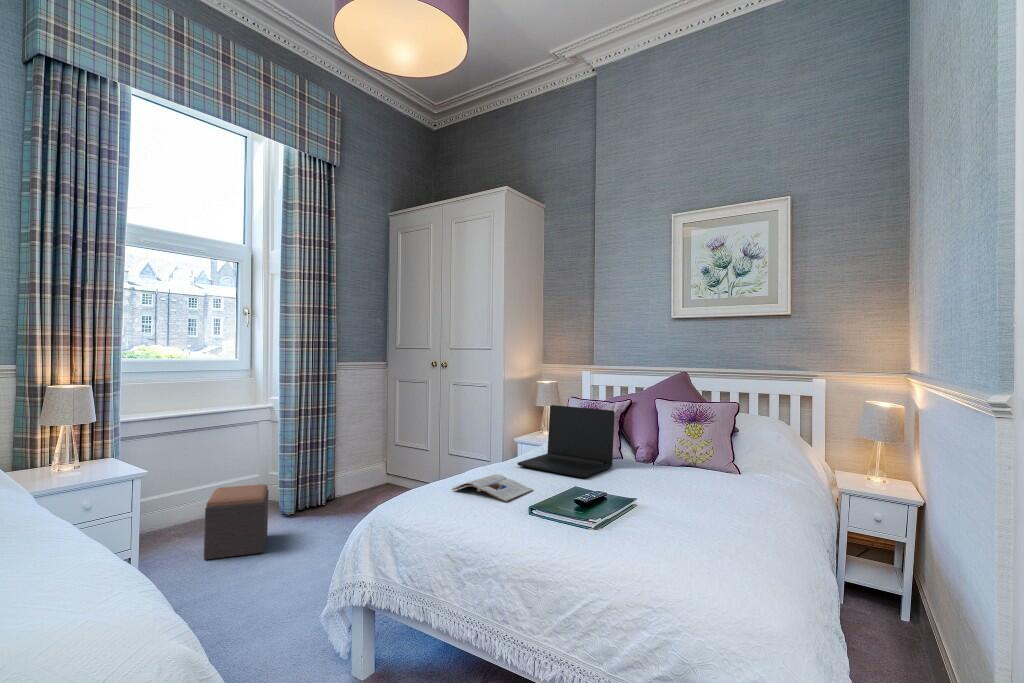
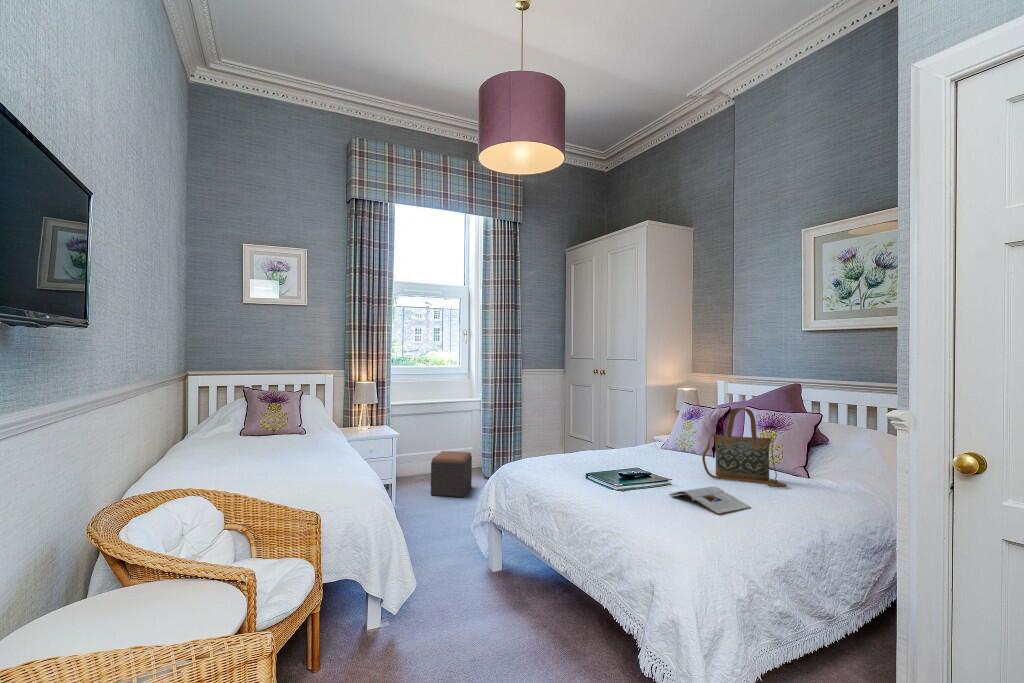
handbag: none [643,396,732,481] -> present [702,408,787,488]
laptop: present [517,405,615,478] -> none [610,410,691,469]
magazine: present [452,474,533,502] -> present [669,487,751,514]

